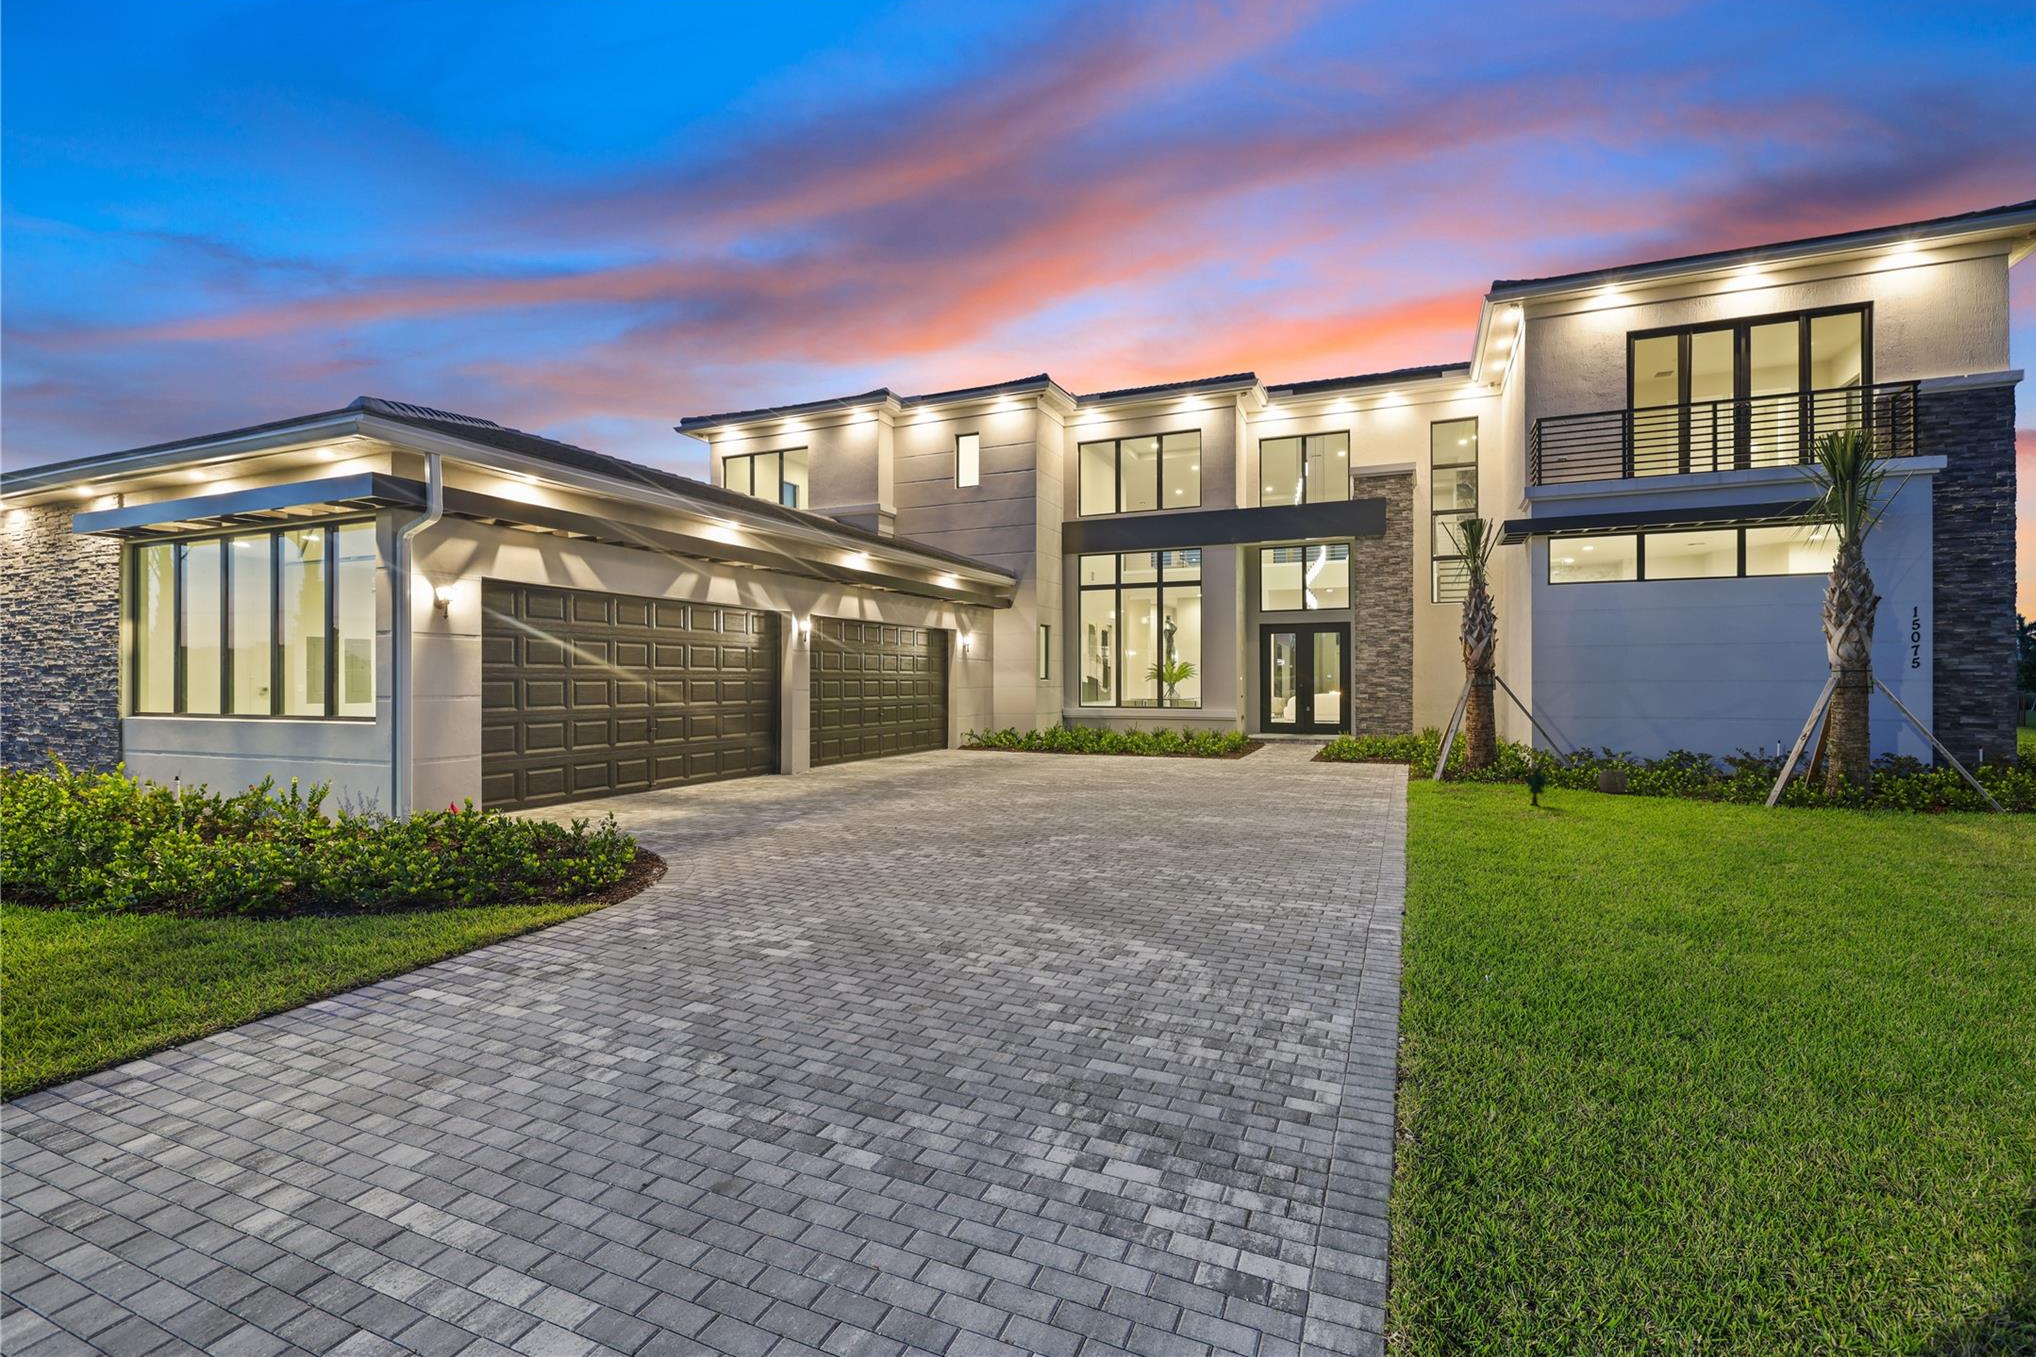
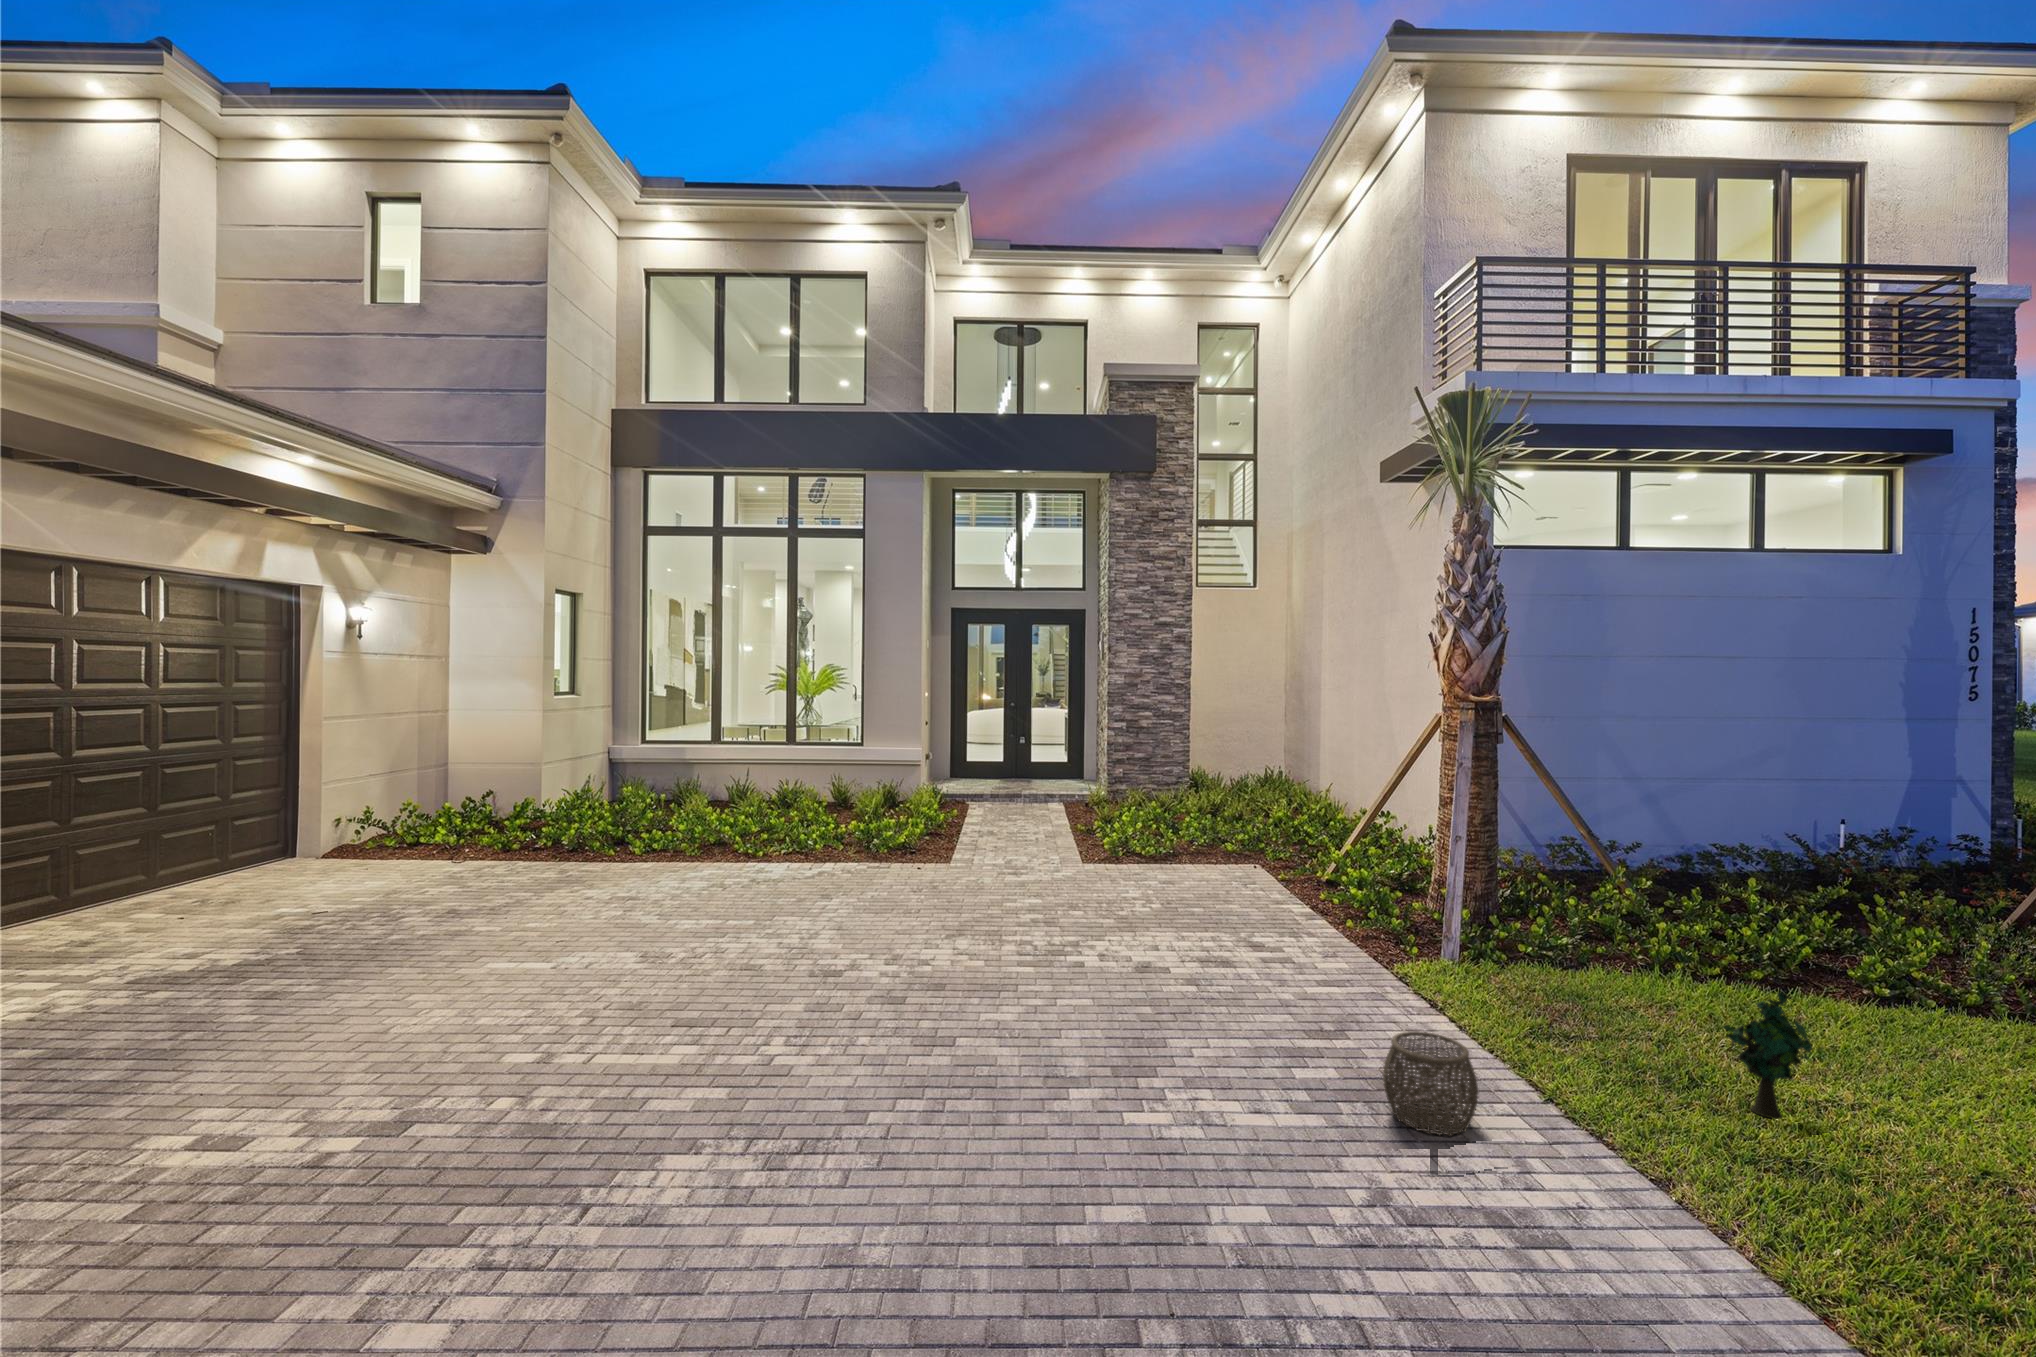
woven basket: present [1598,770,1628,793] -> present [1383,1031,1478,1136]

